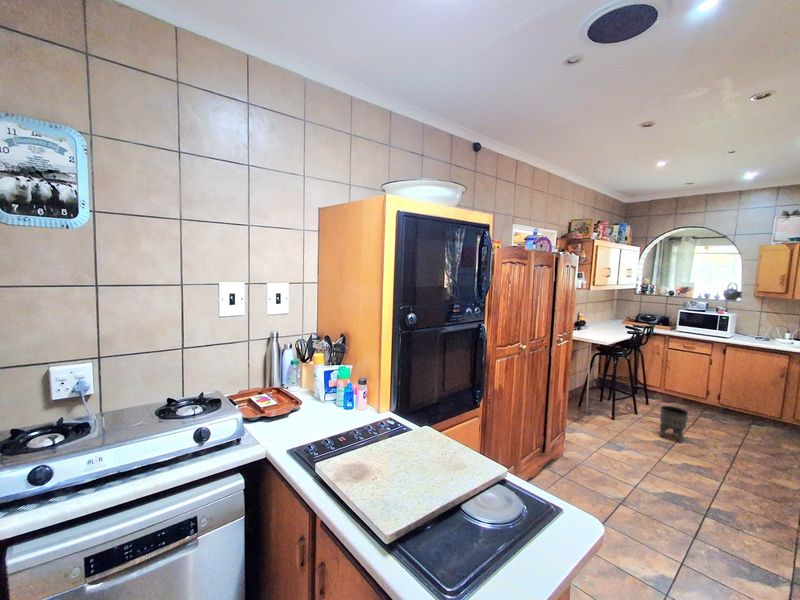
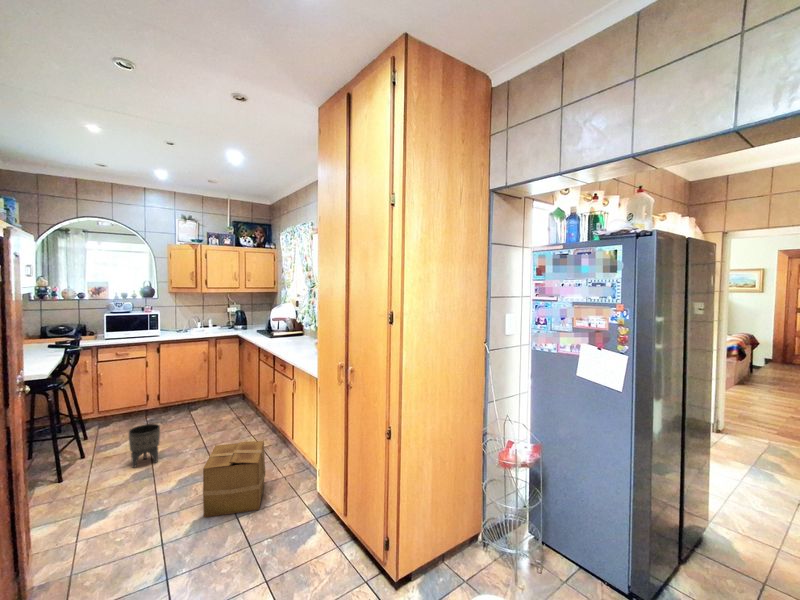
cardboard box: none [679,448,774,530] -> present [203,441,265,517]

